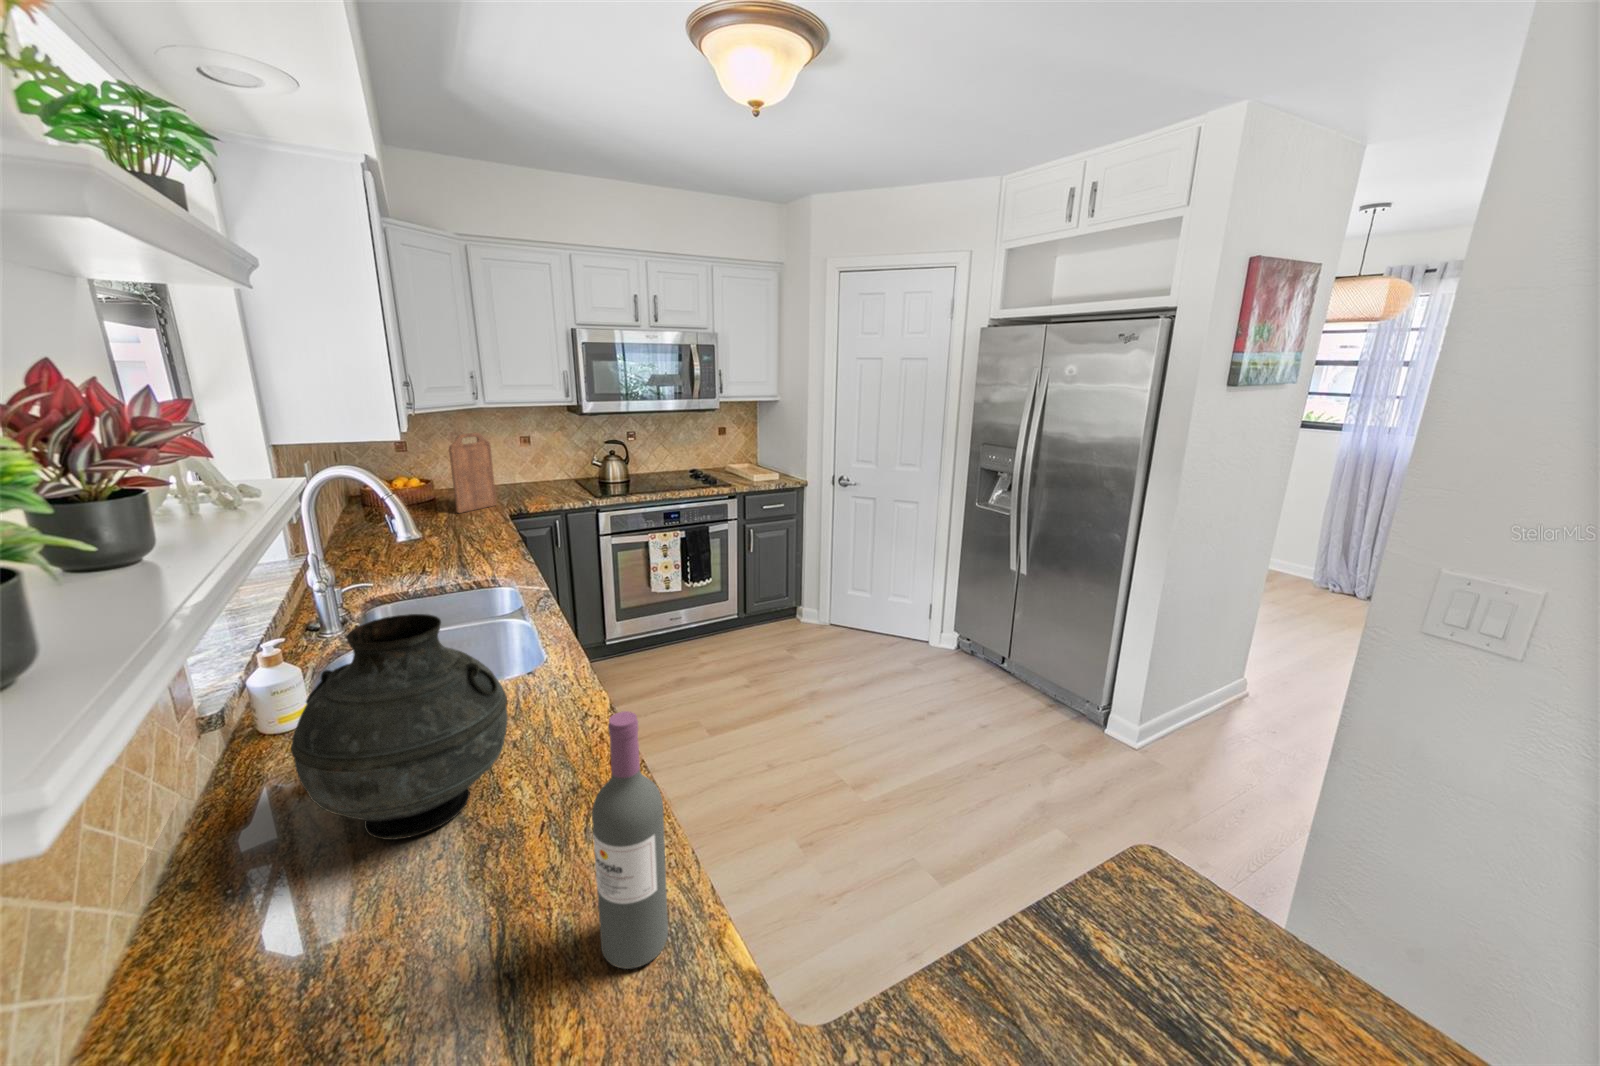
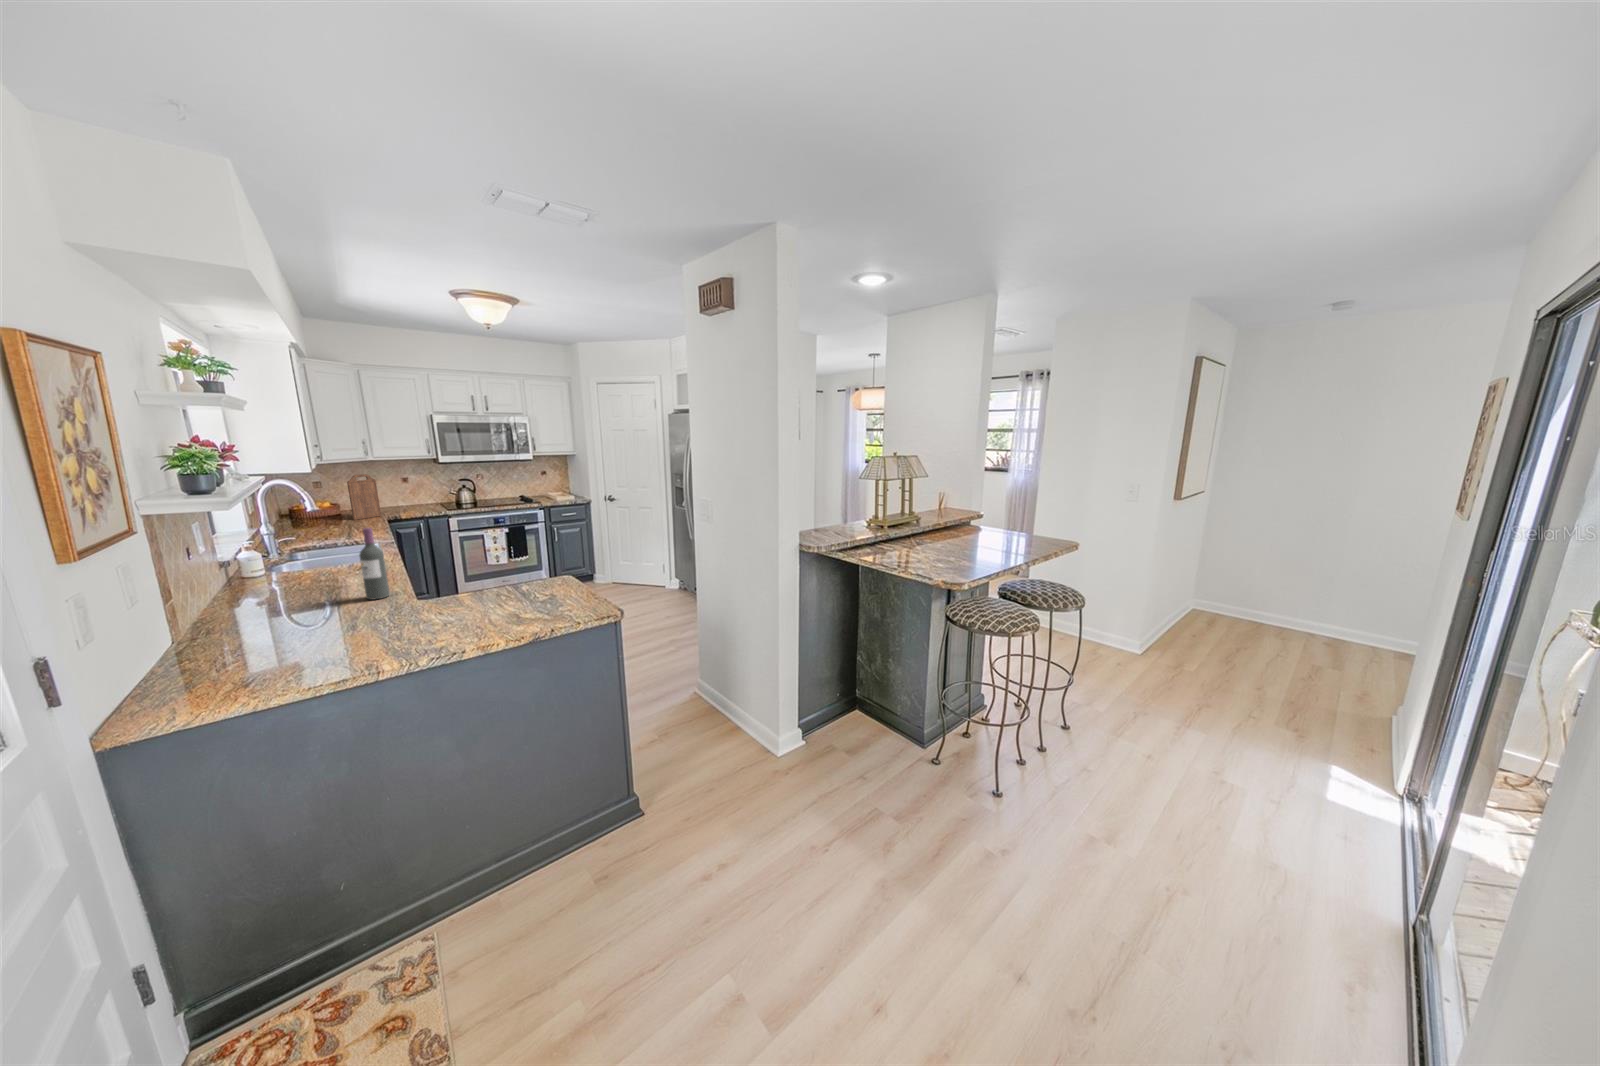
vase: present [291,614,508,840] -> none [263,520,347,590]

